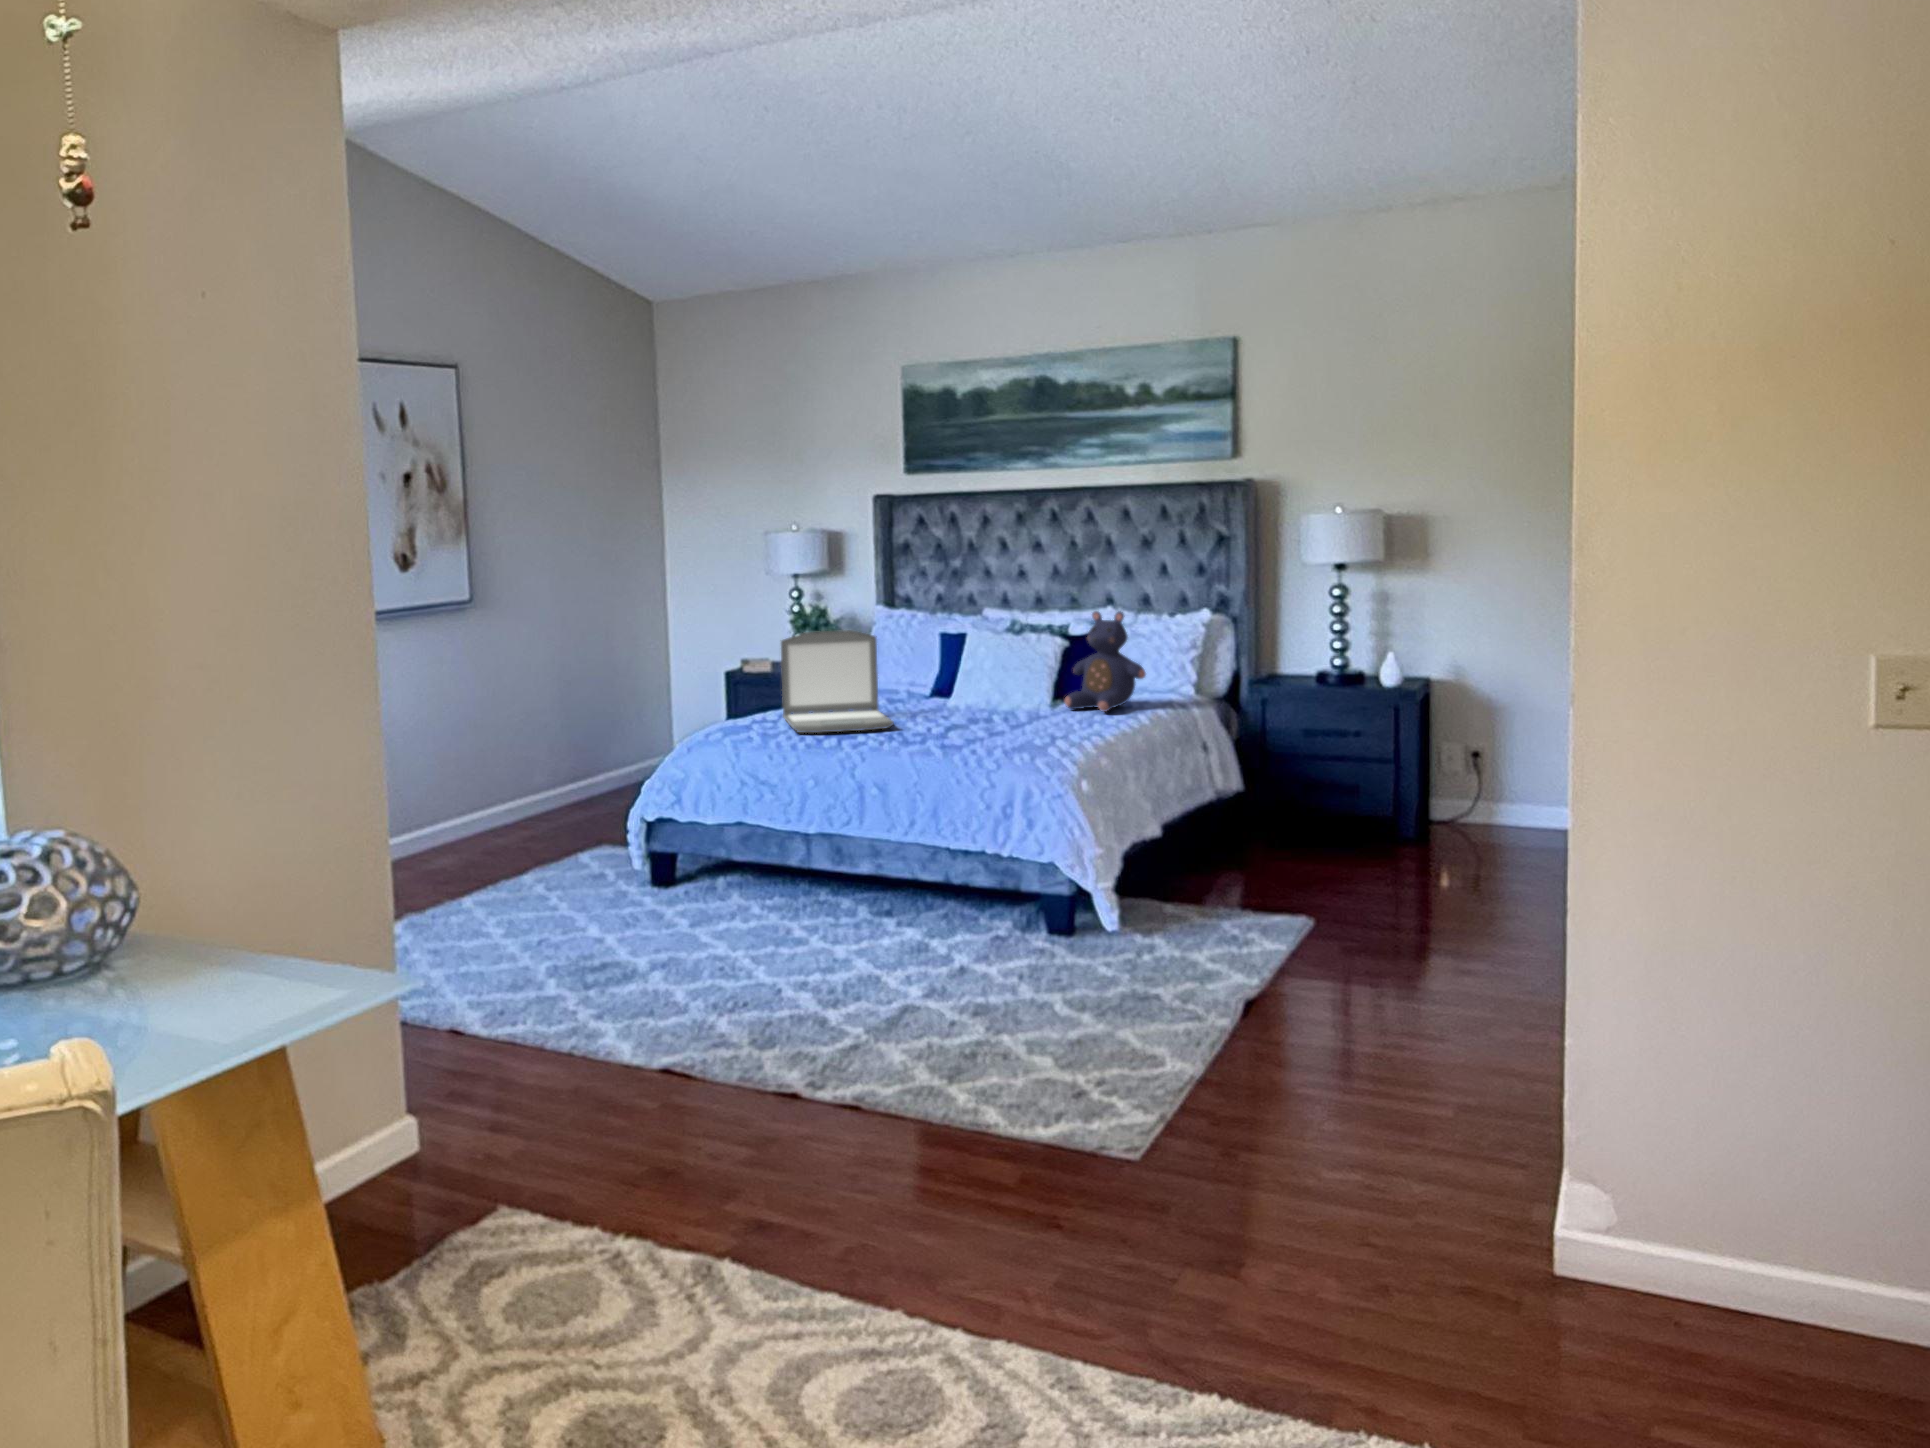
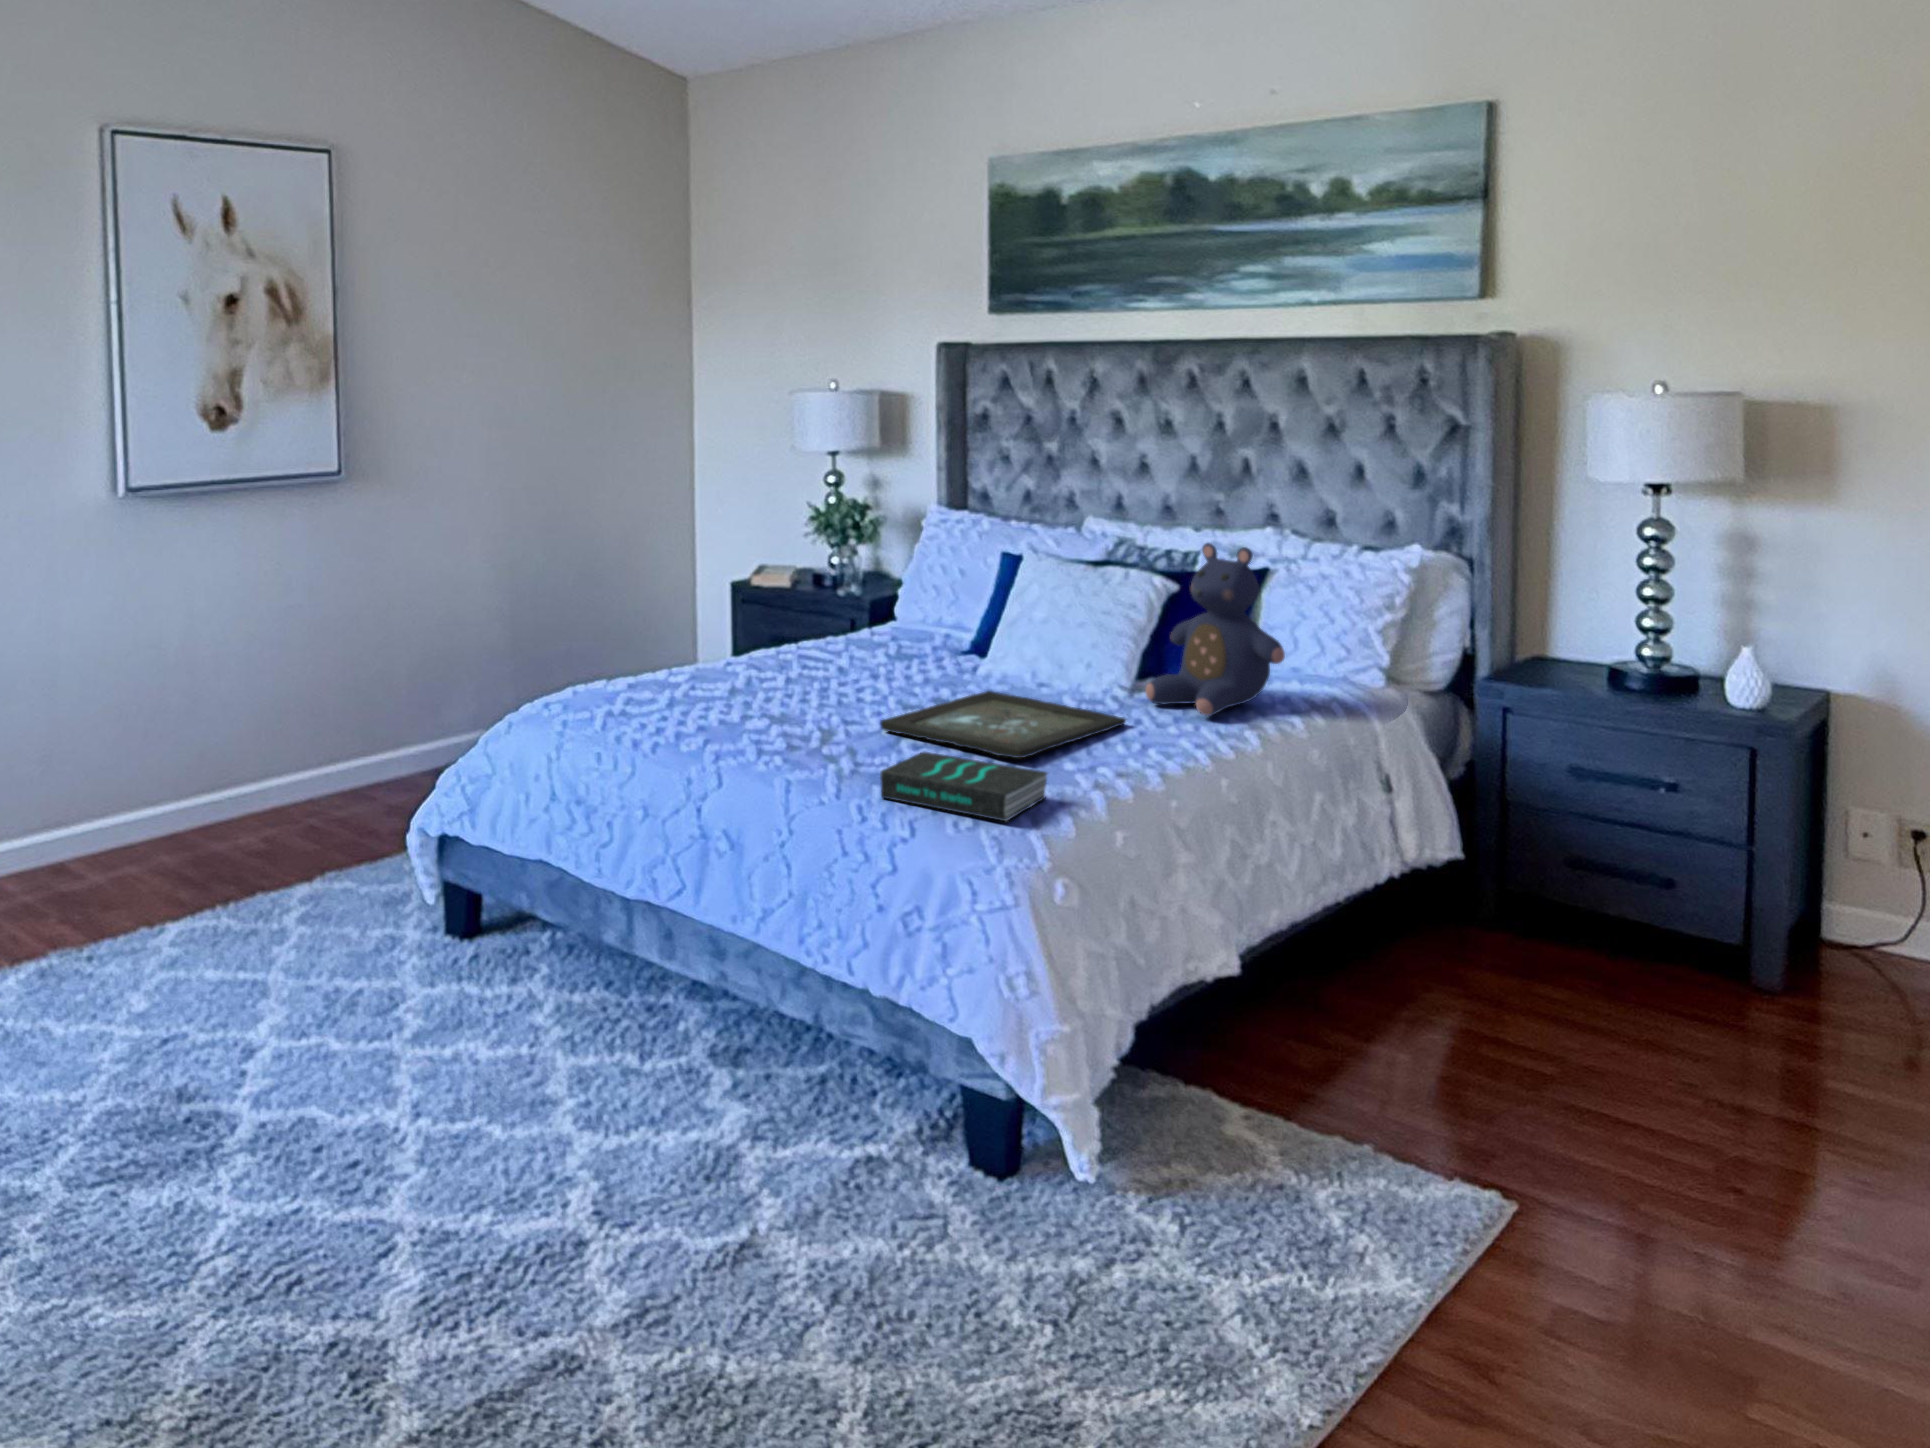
laptop: present [781,630,894,733] -> none [671,553,838,723]
tray: none [924,709,1062,735] -> present [881,691,1126,758]
book: none [954,732,1046,759] -> present [880,752,1048,821]

